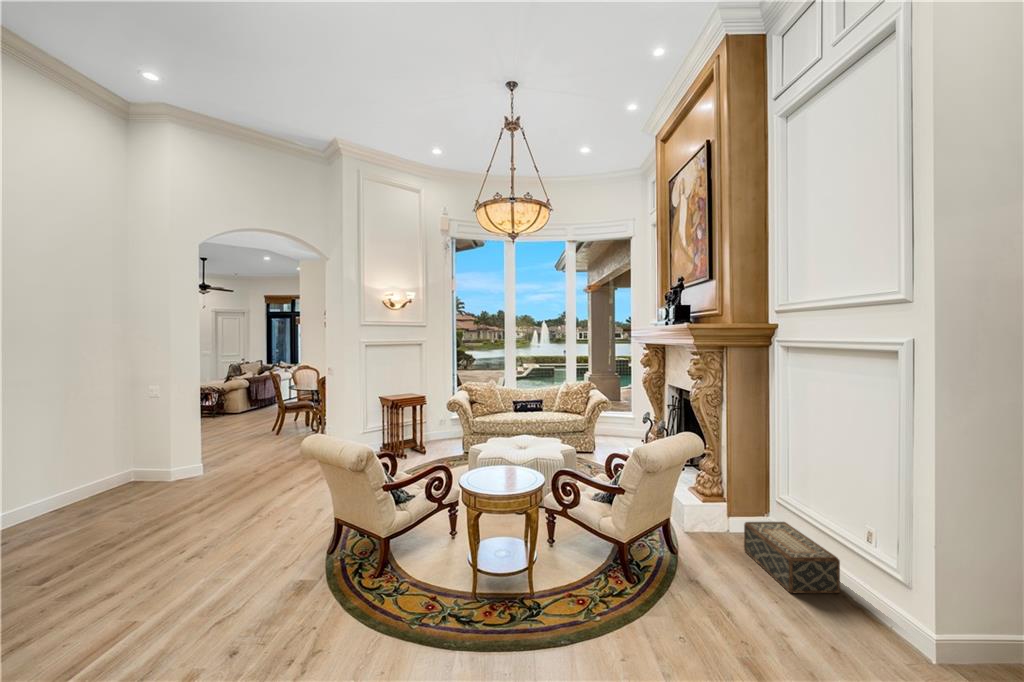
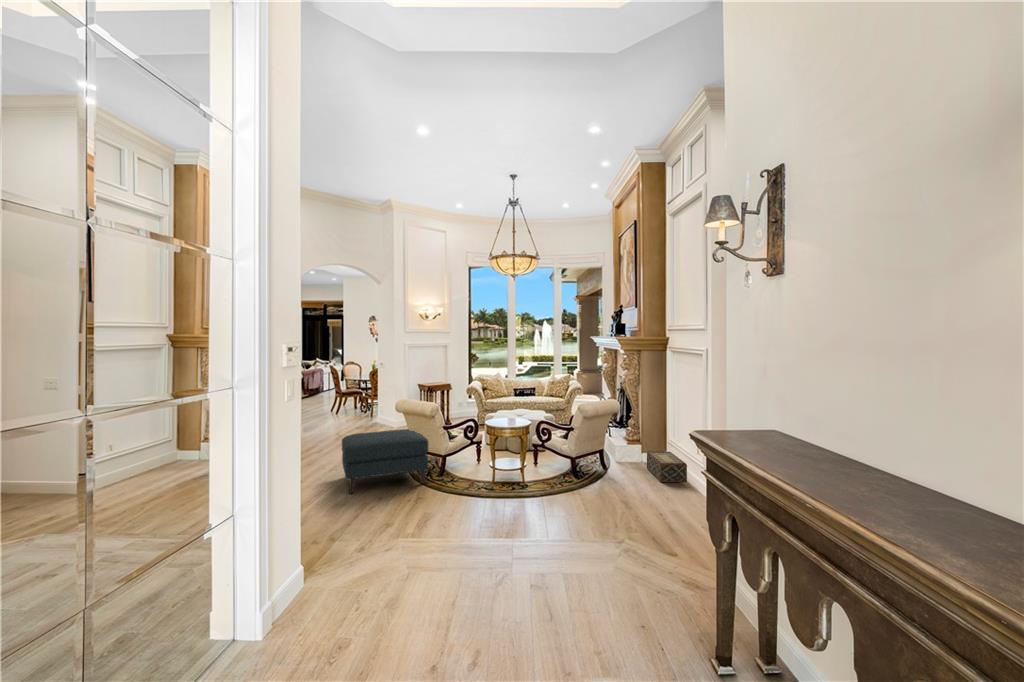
ottoman: none [166,486,351,641] -> present [342,429,428,494]

